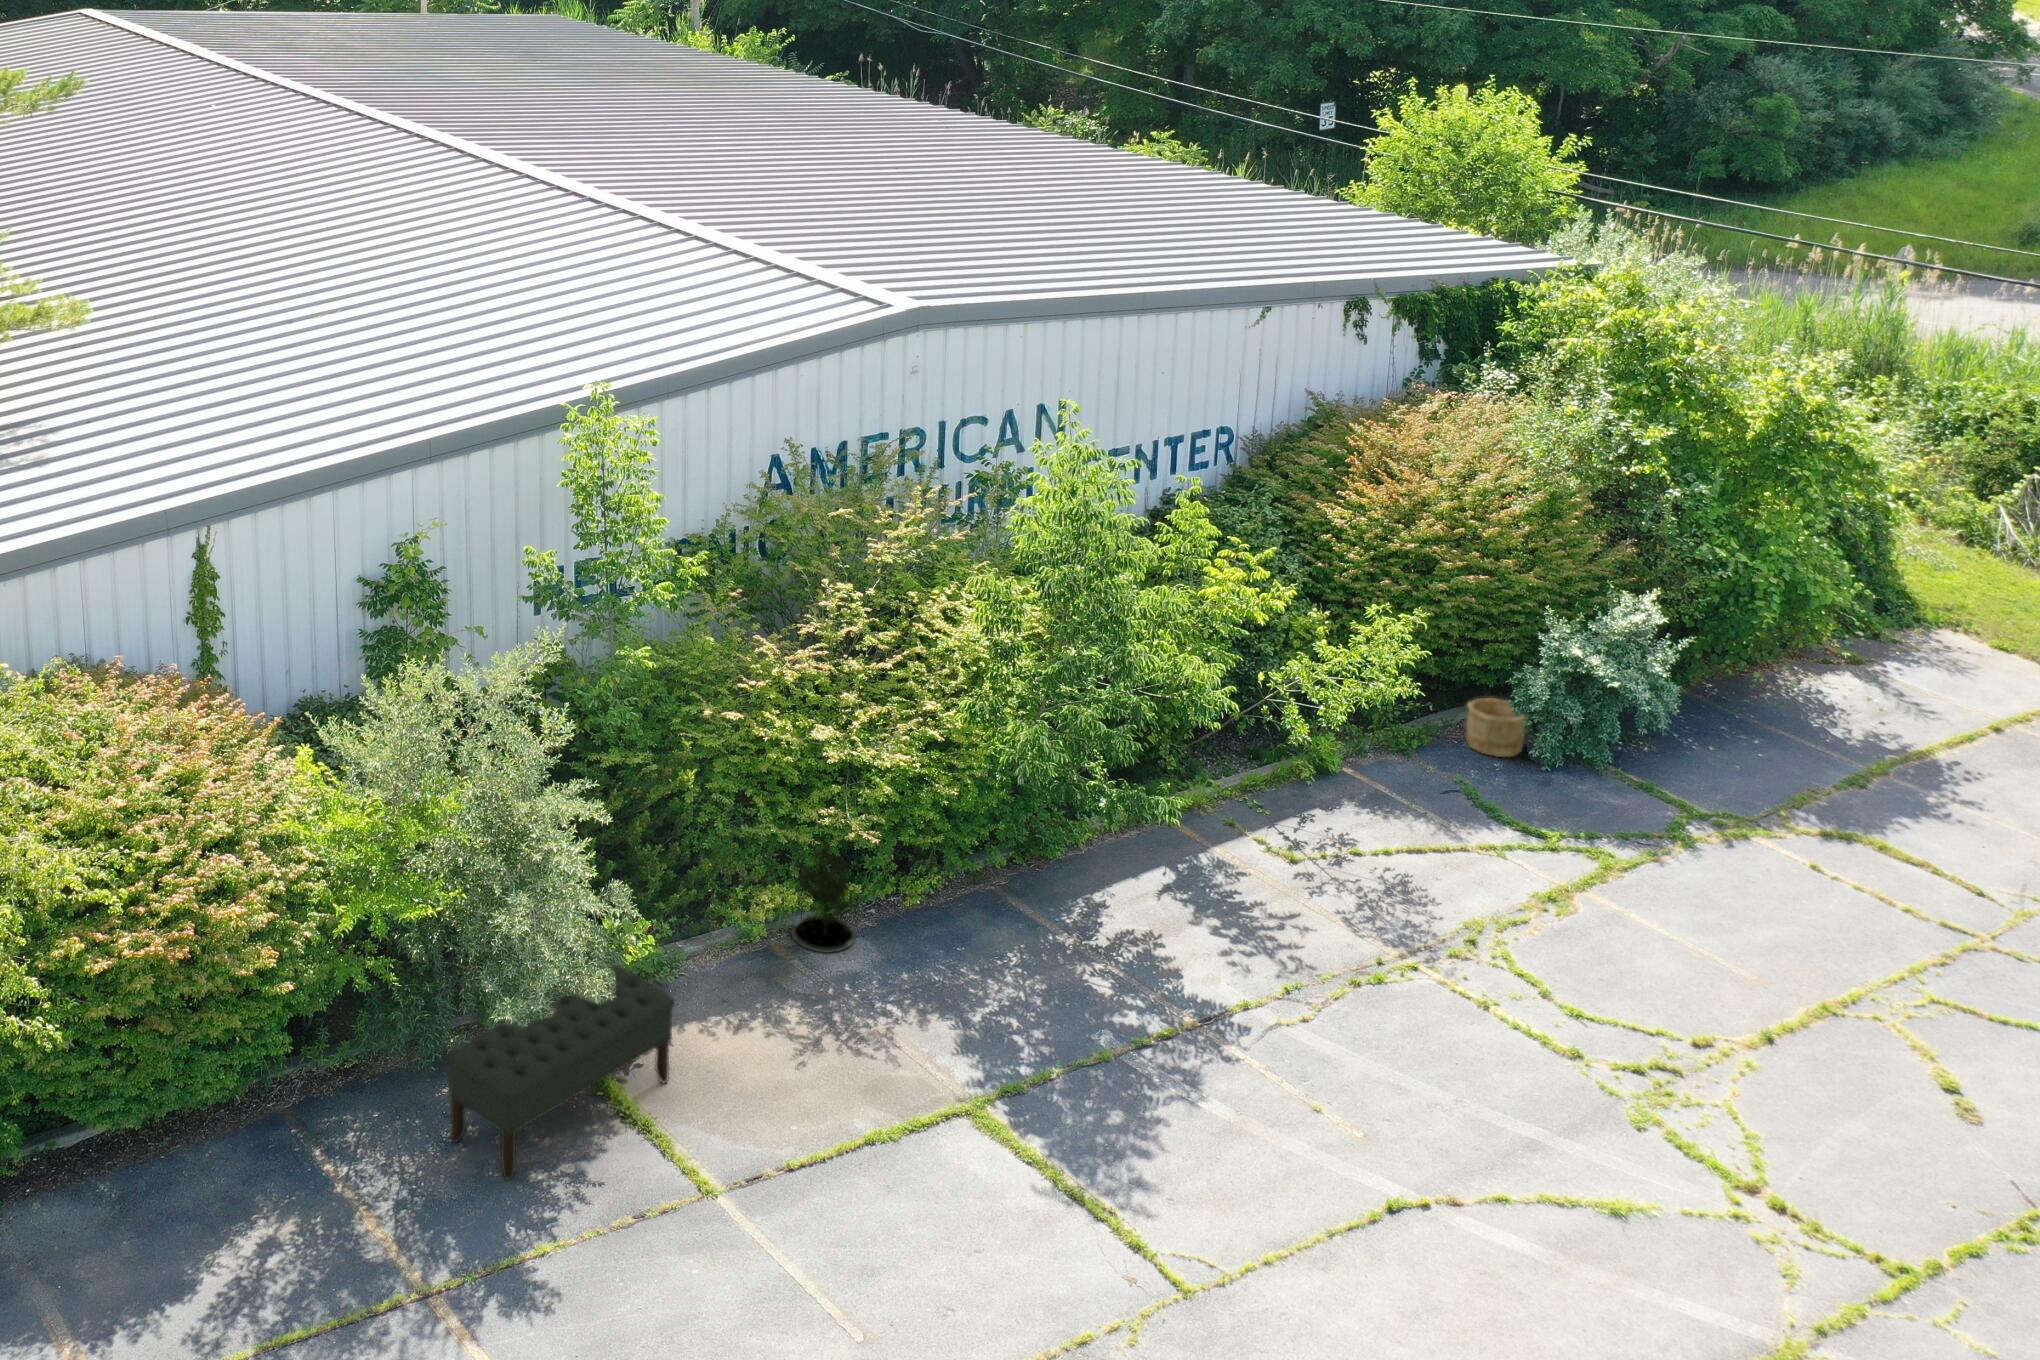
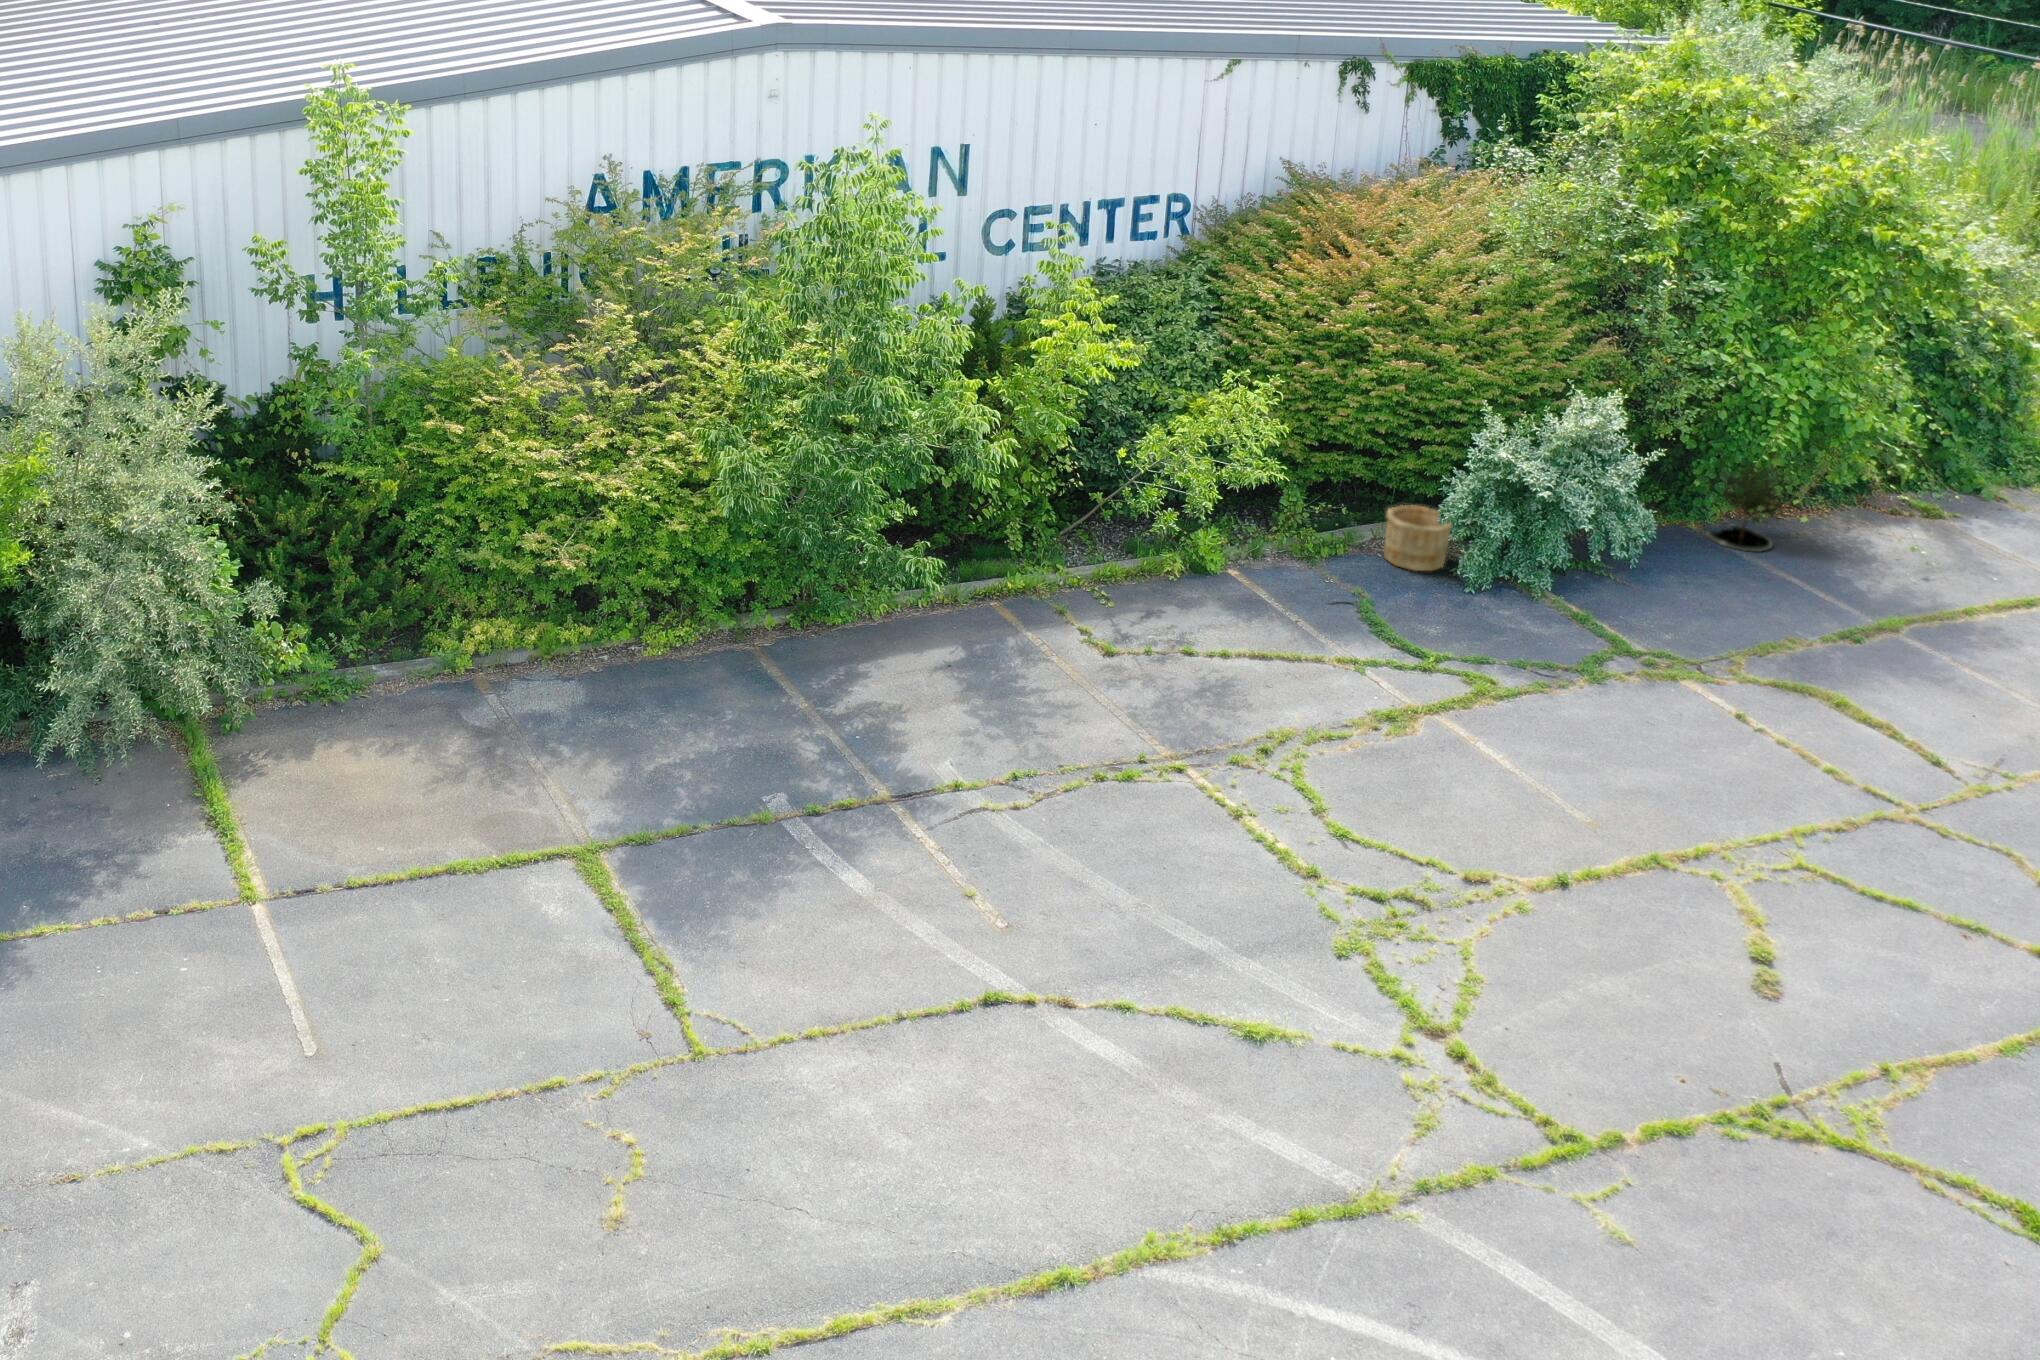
potted tree: present [792,842,857,953] -> present [1707,461,1789,552]
bench: present [445,964,675,1180] -> none [8,662,279,861]

